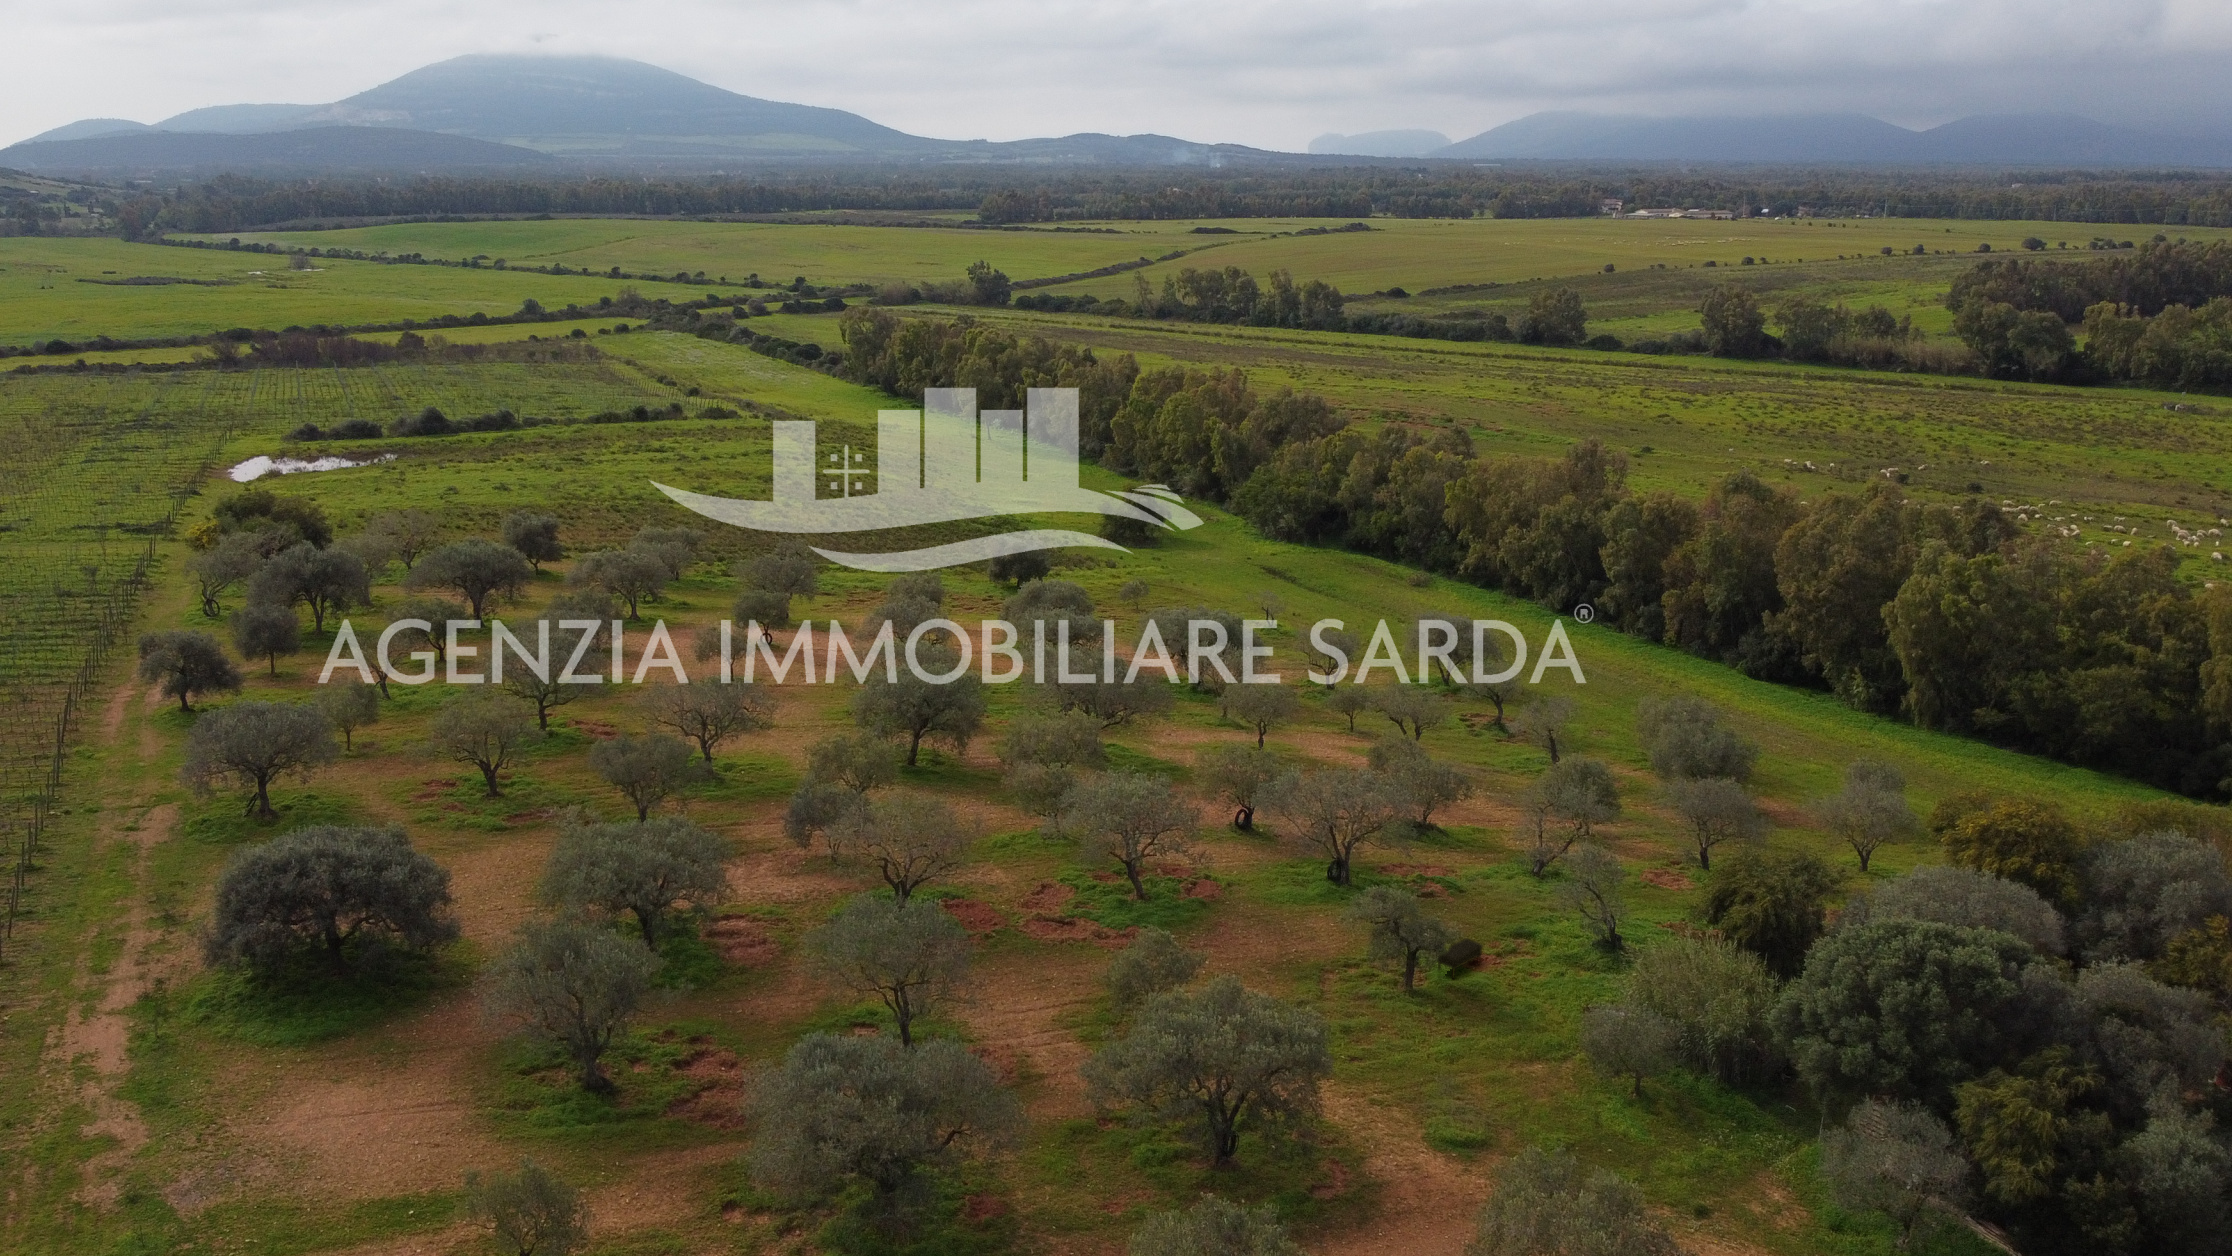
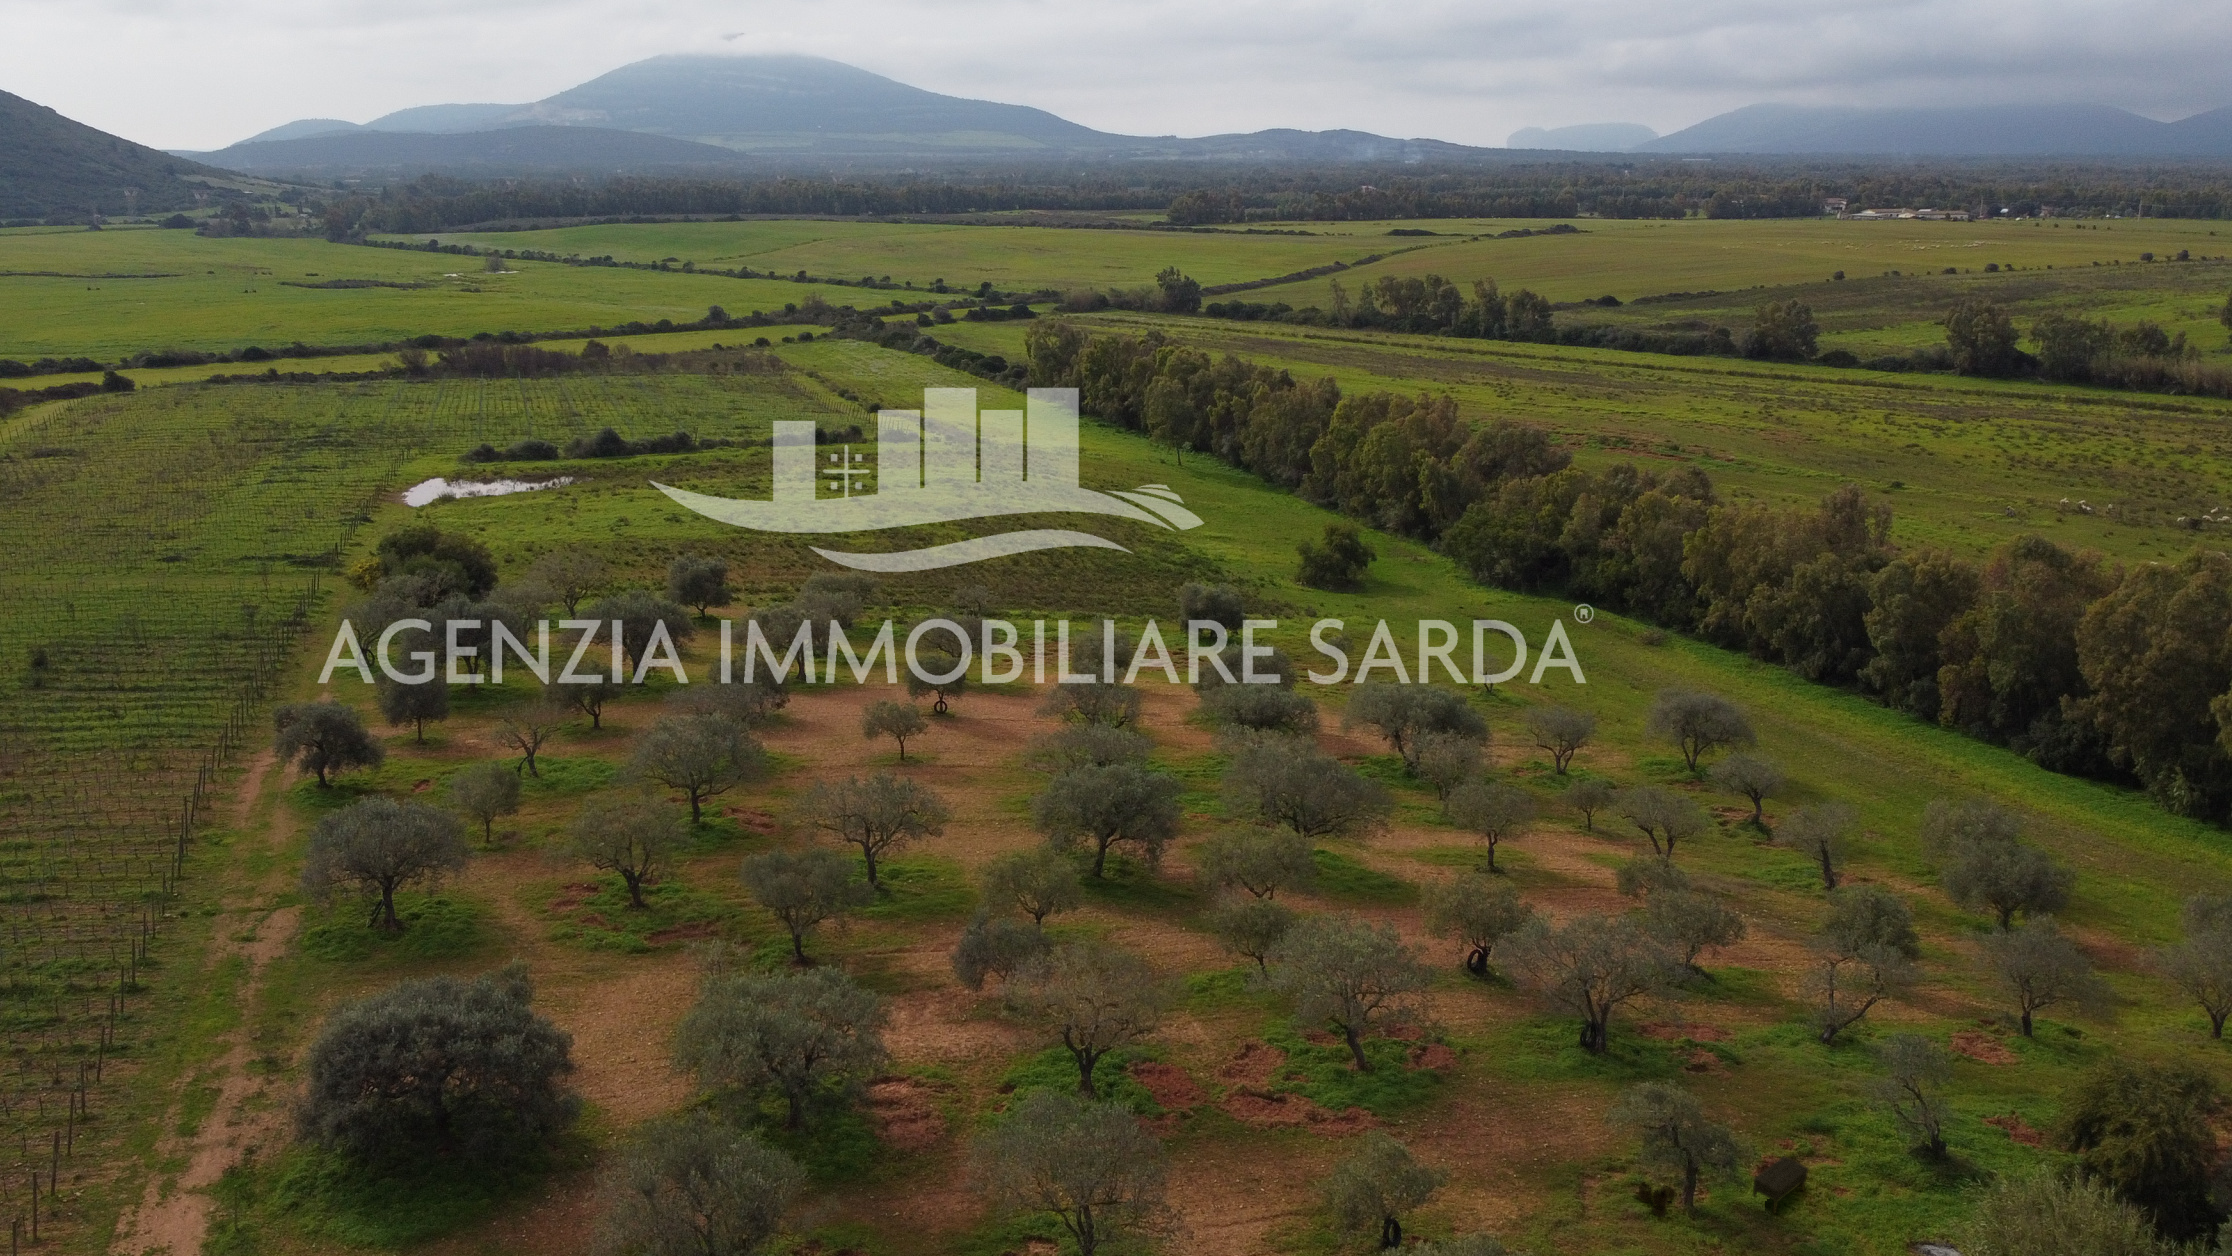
woven basket: none [1349,961,1378,984] -> present [1638,1184,1675,1217]

